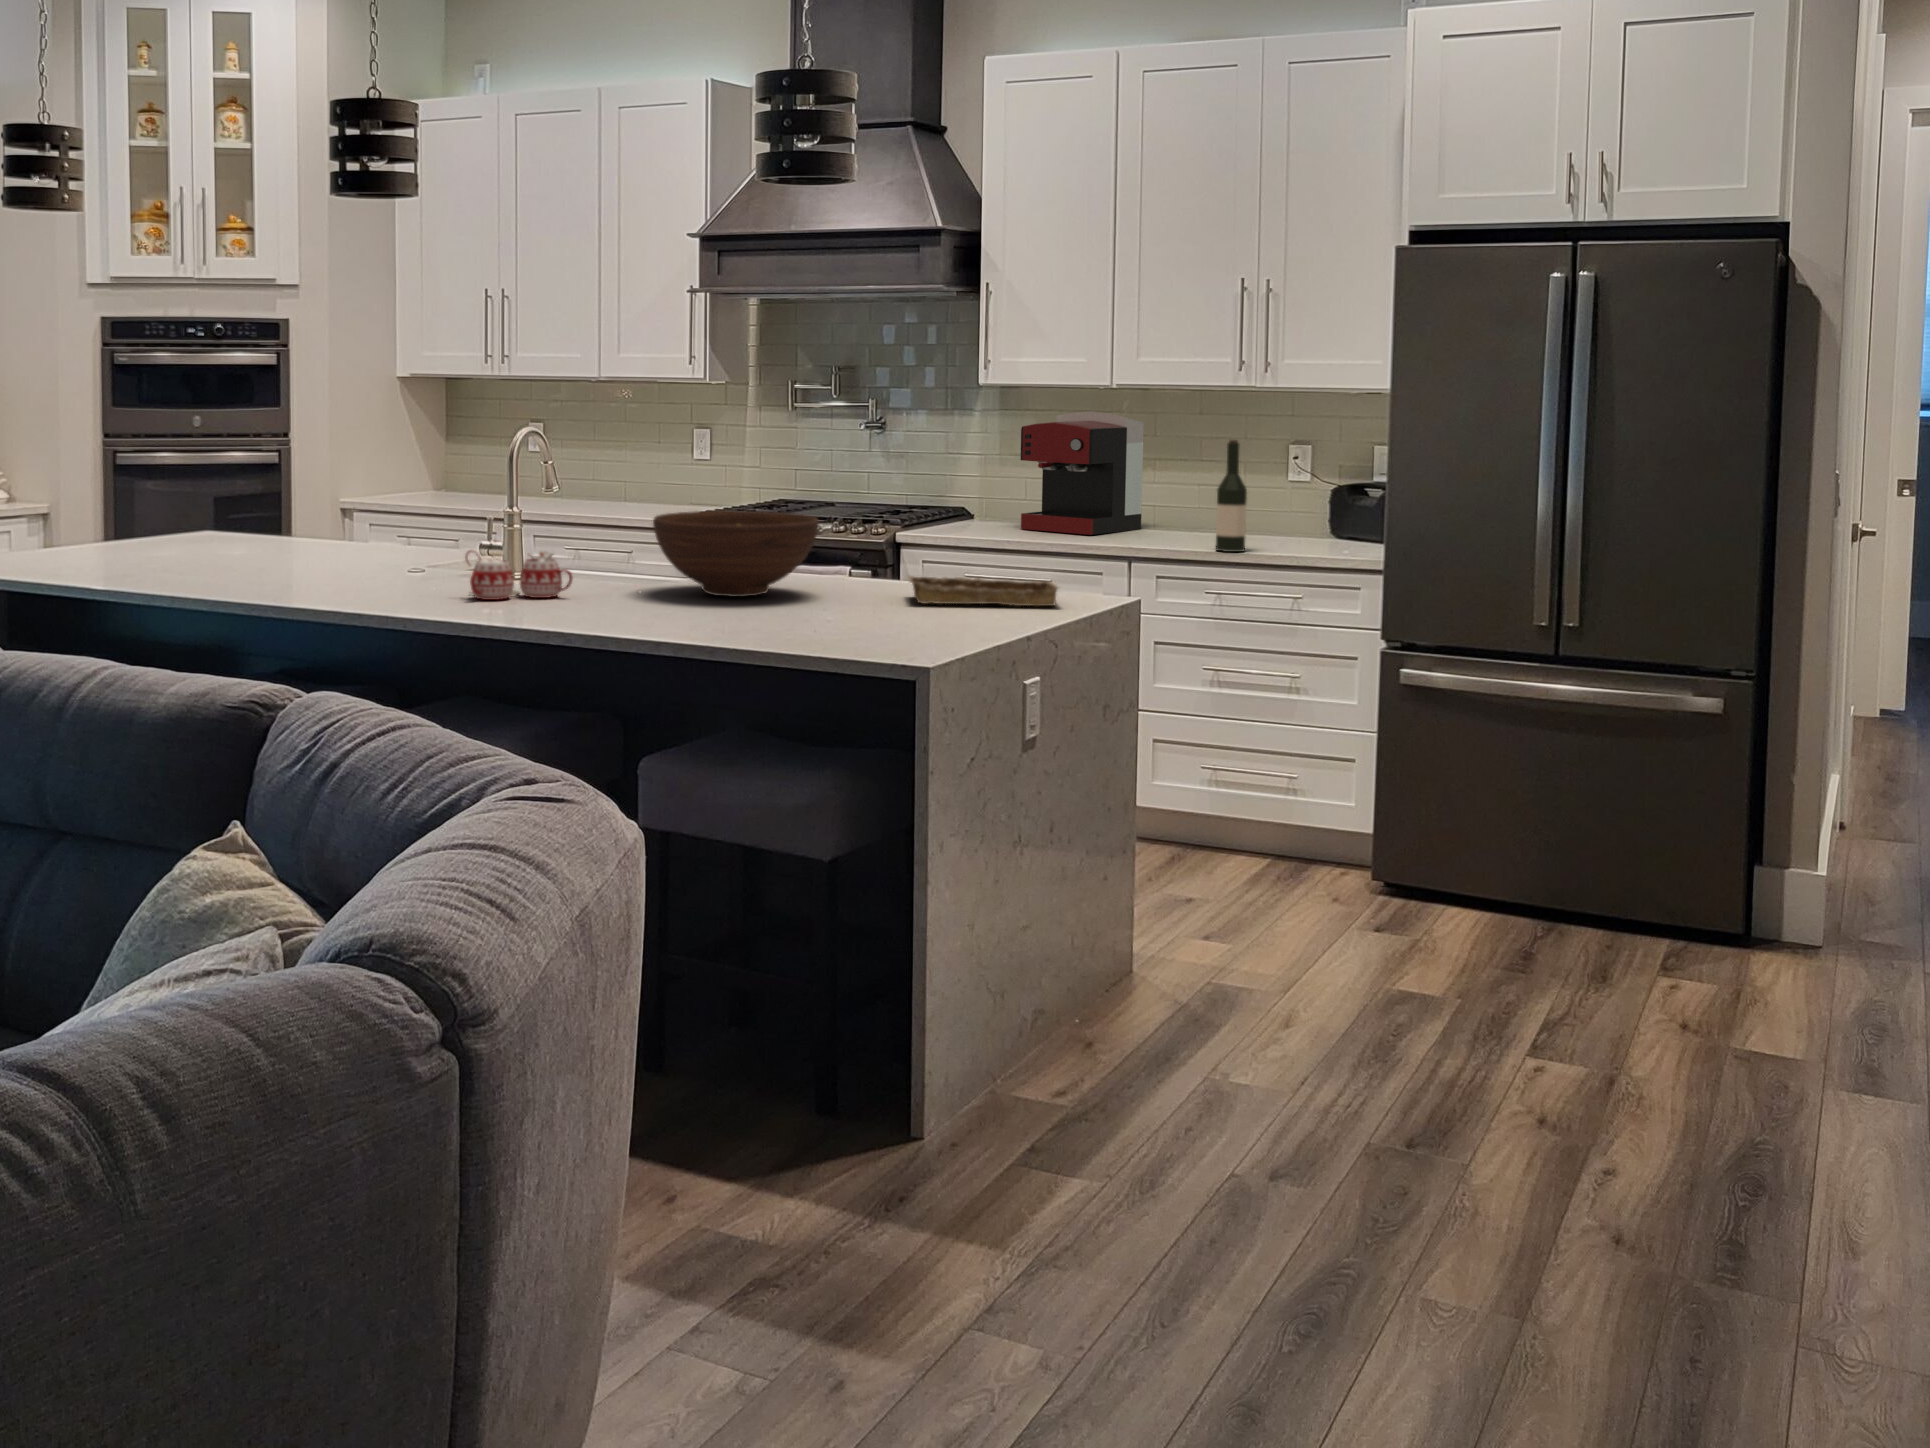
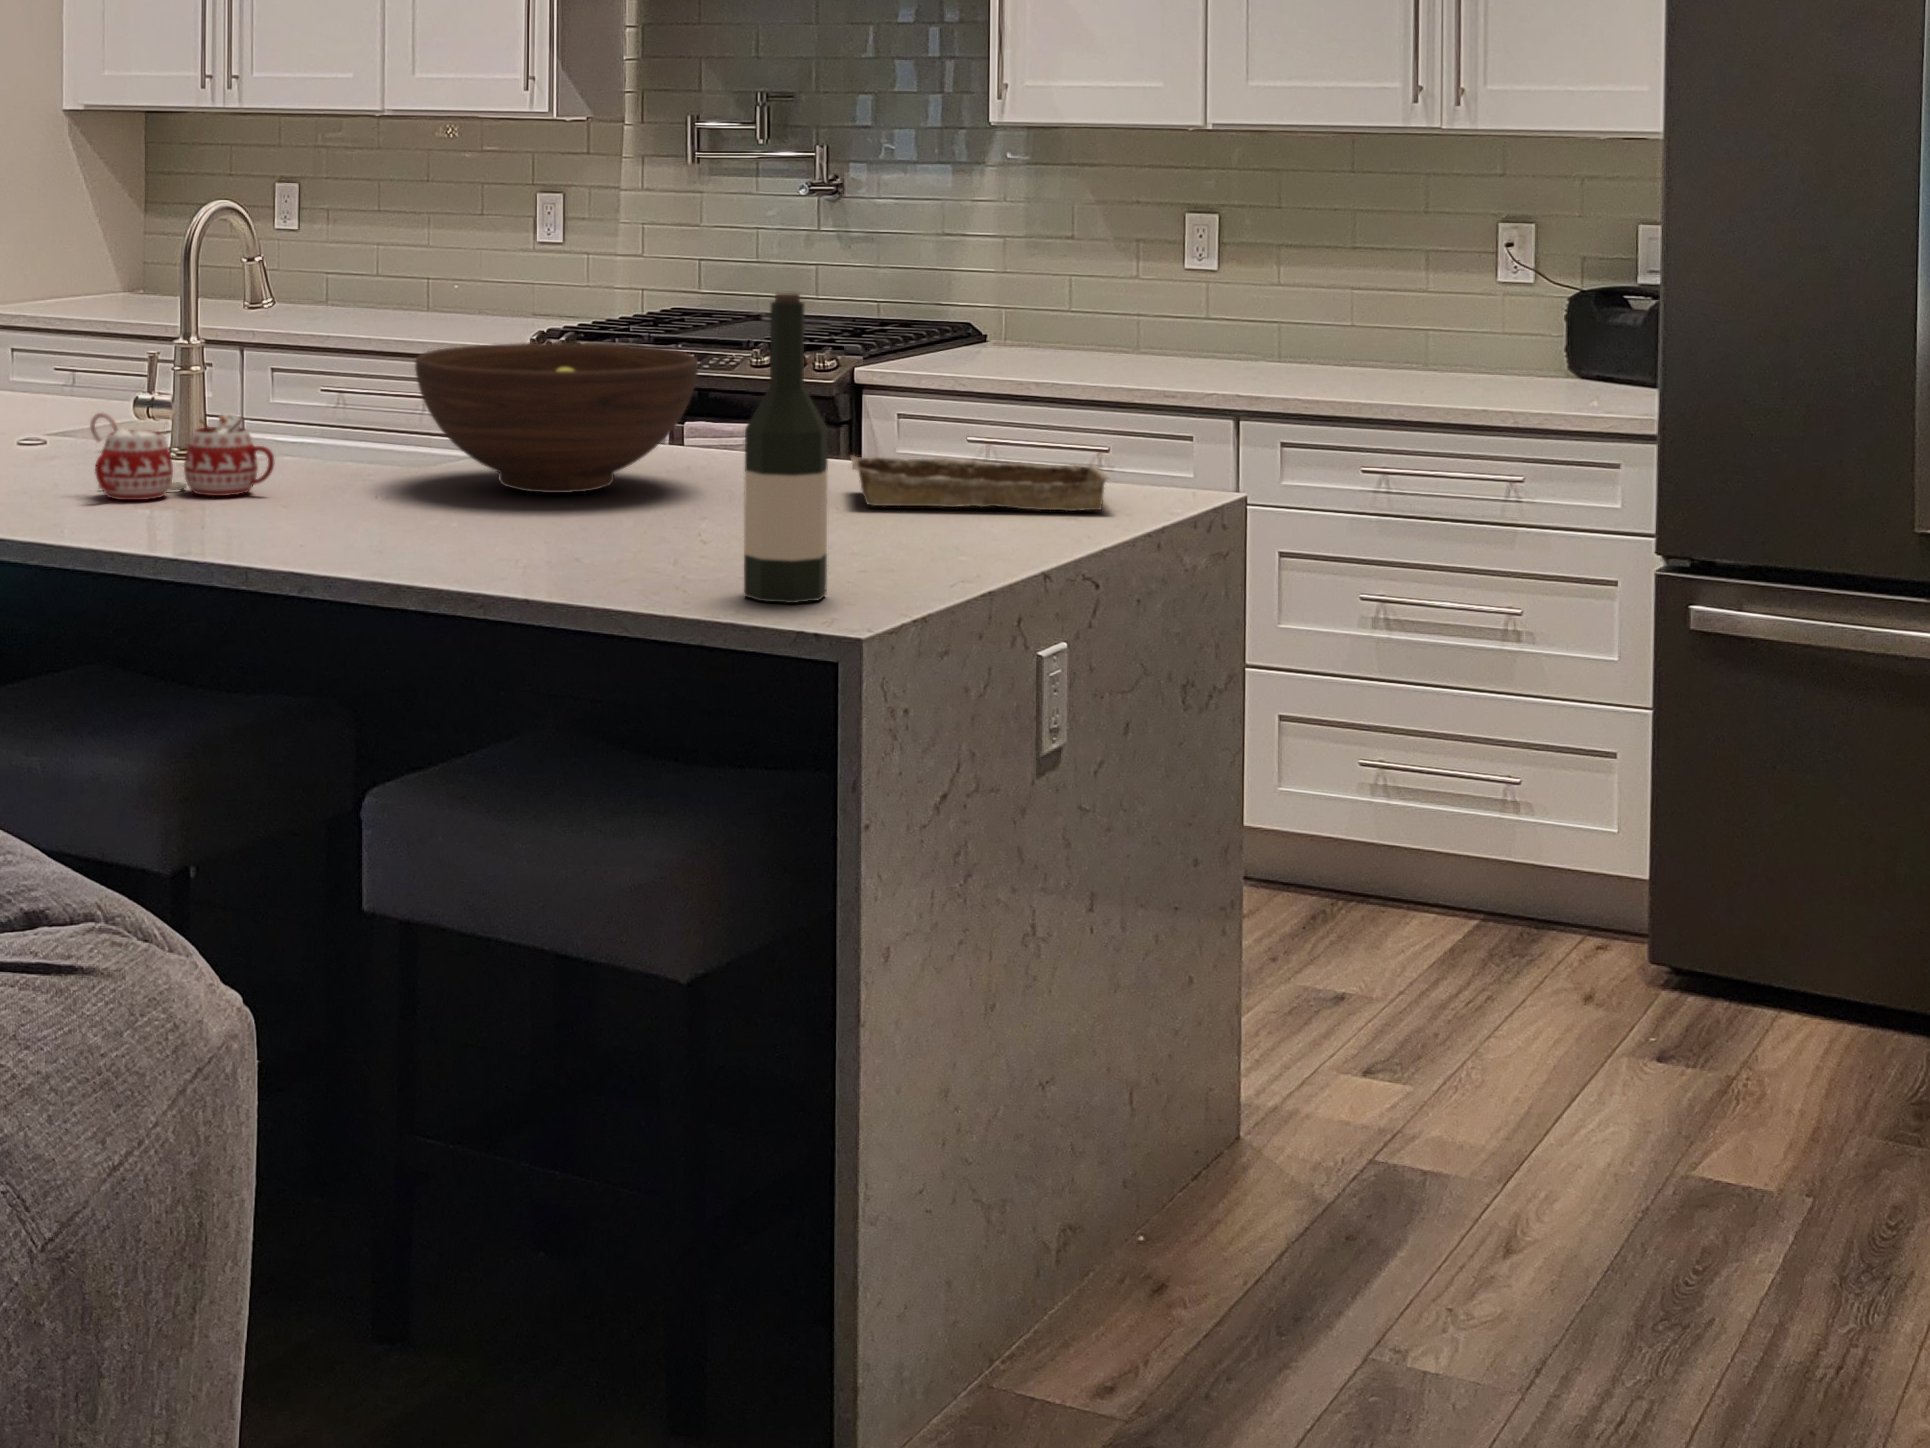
coffee maker: present [1021,411,1144,535] -> none [1059,169,1260,373]
wine bottle: present [1216,440,1247,552] -> present [744,293,828,603]

